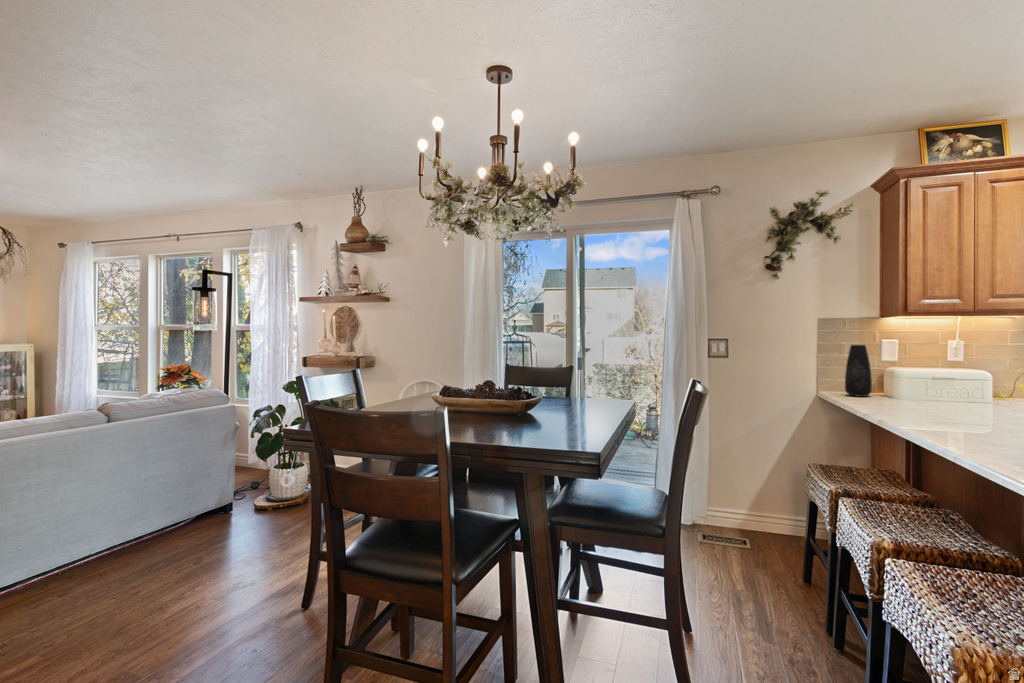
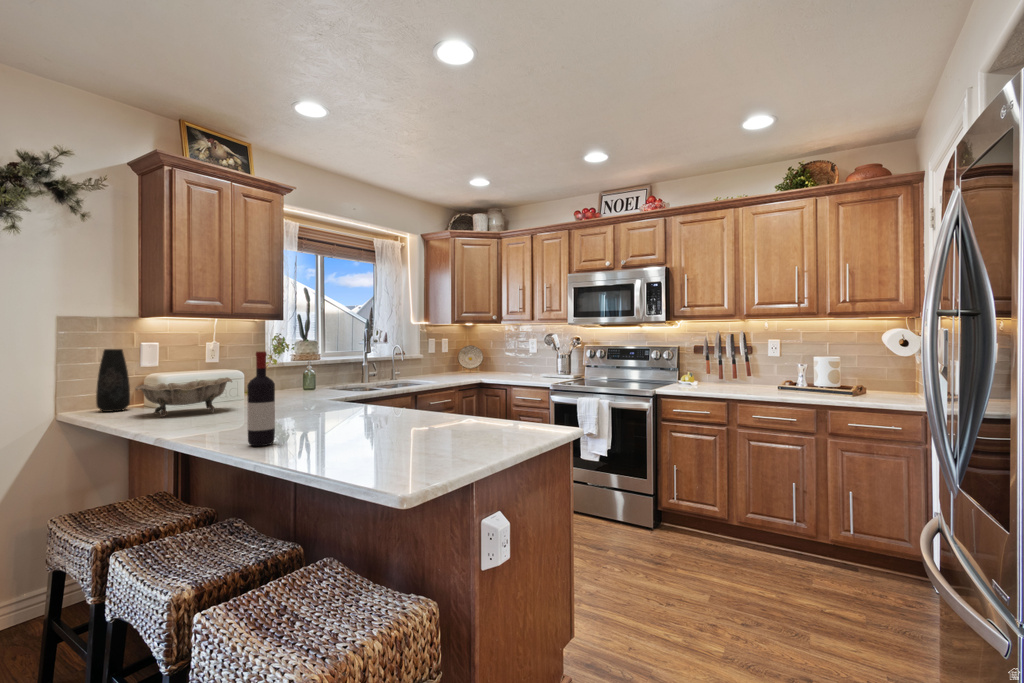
wine bottle: none [959,351,992,444] -> present [247,352,275,446]
decorative bowl: none [872,375,970,409] -> present [135,378,232,417]

